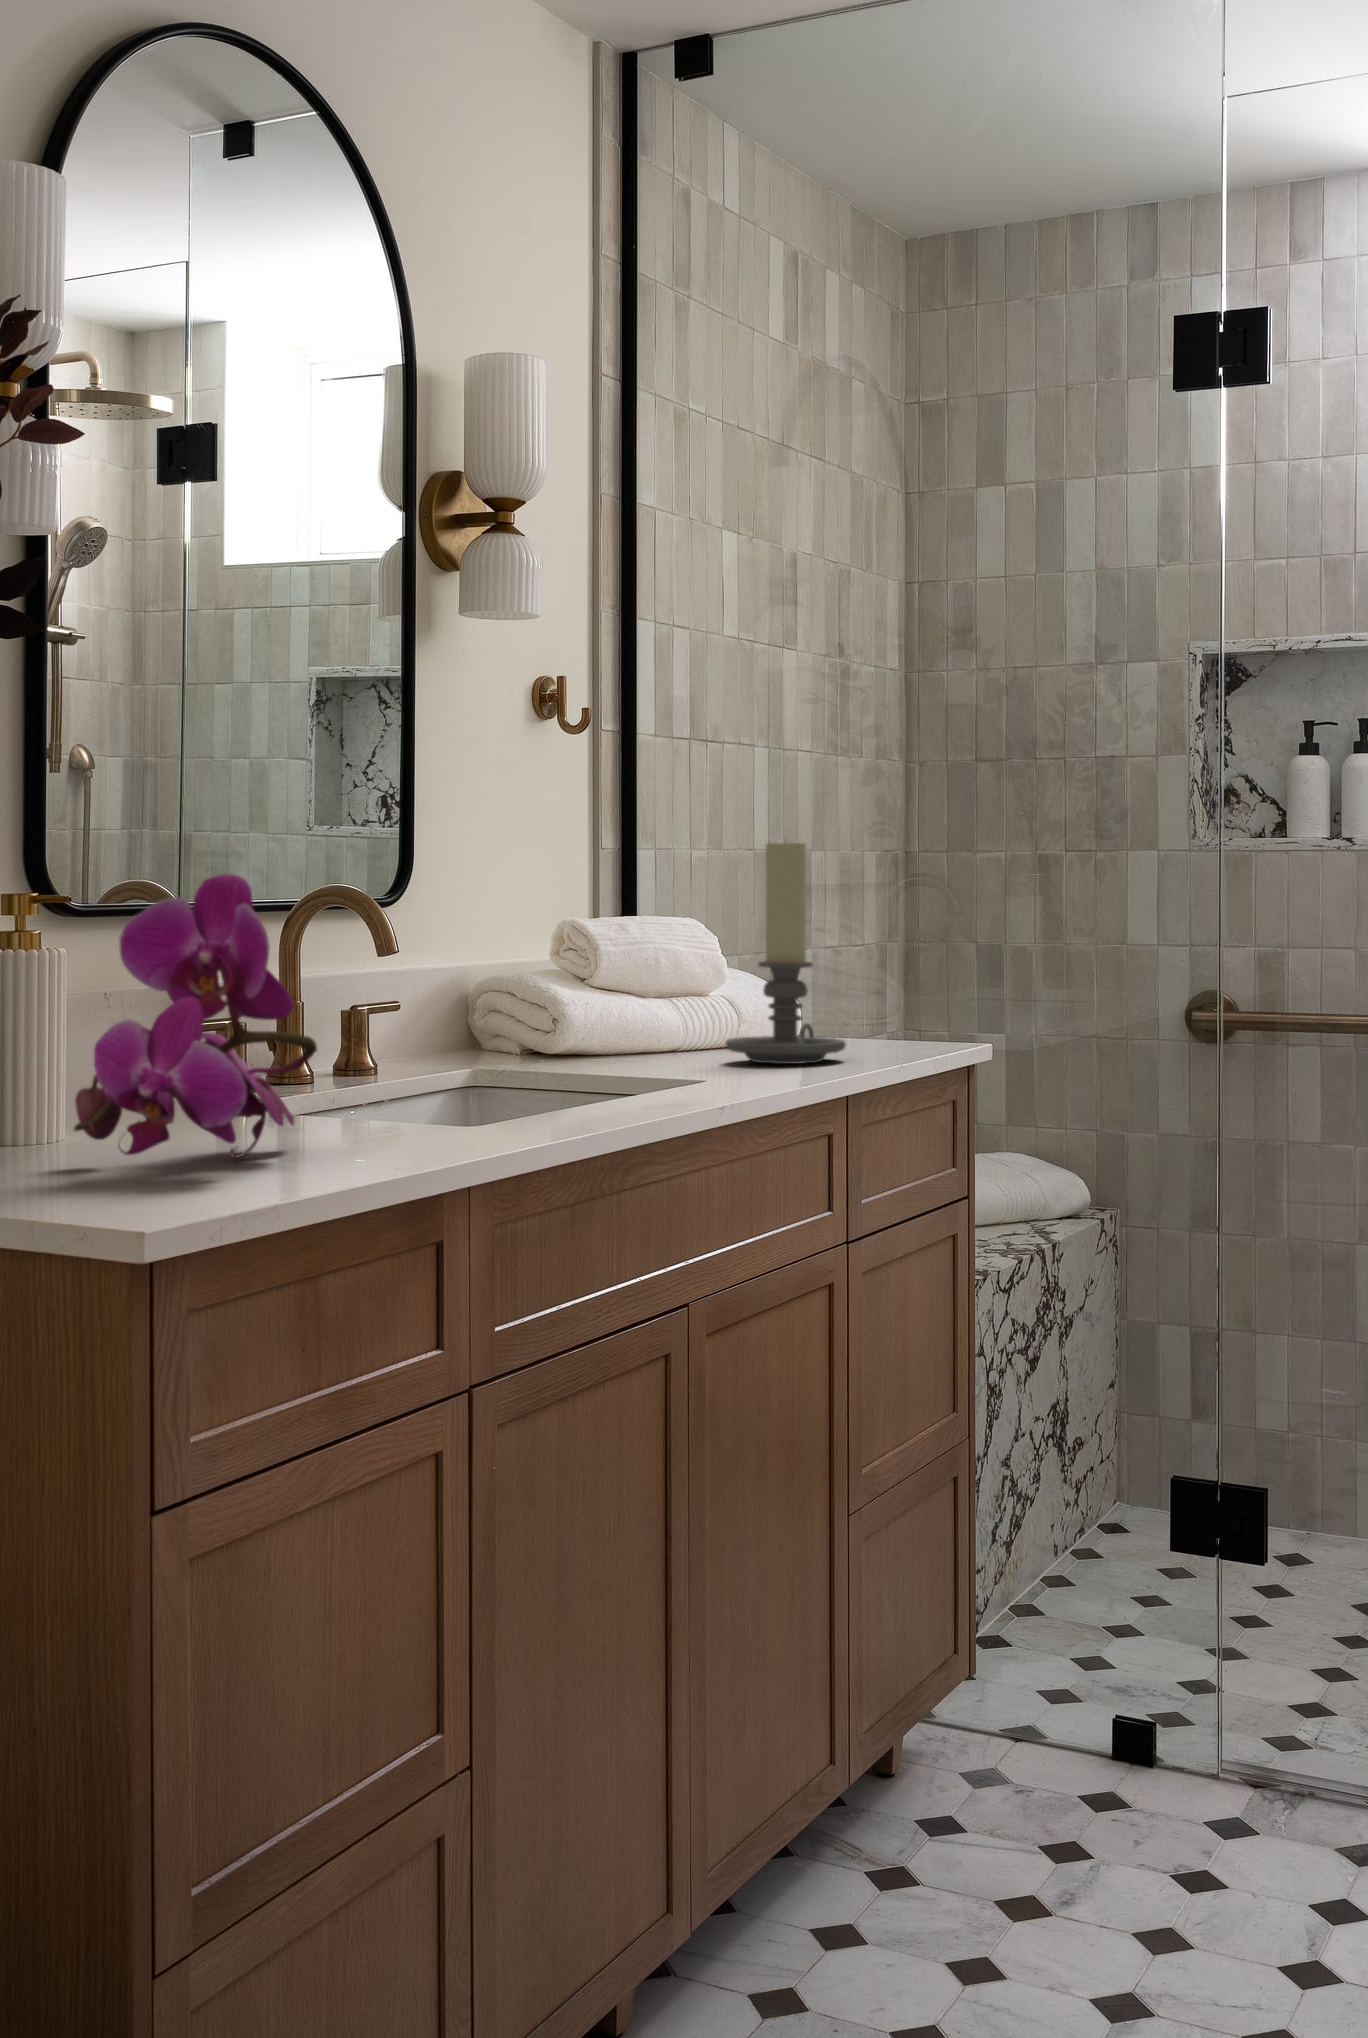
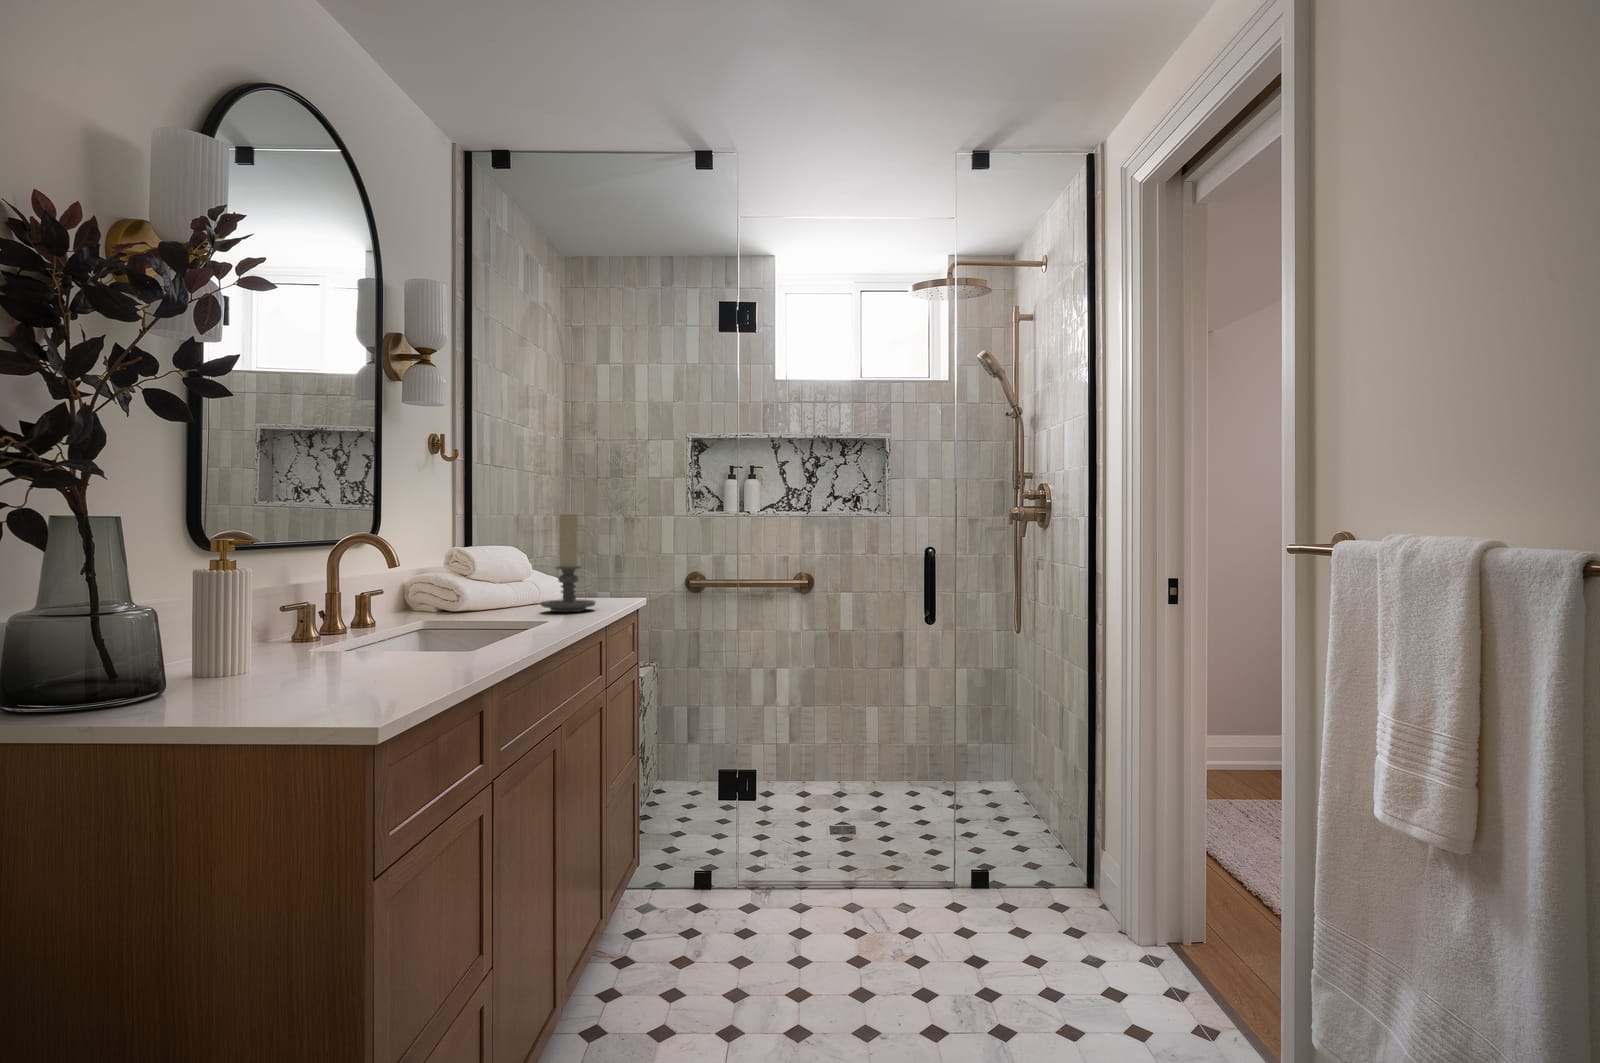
flower: present [74,874,317,1157] -> none [260,528,408,684]

